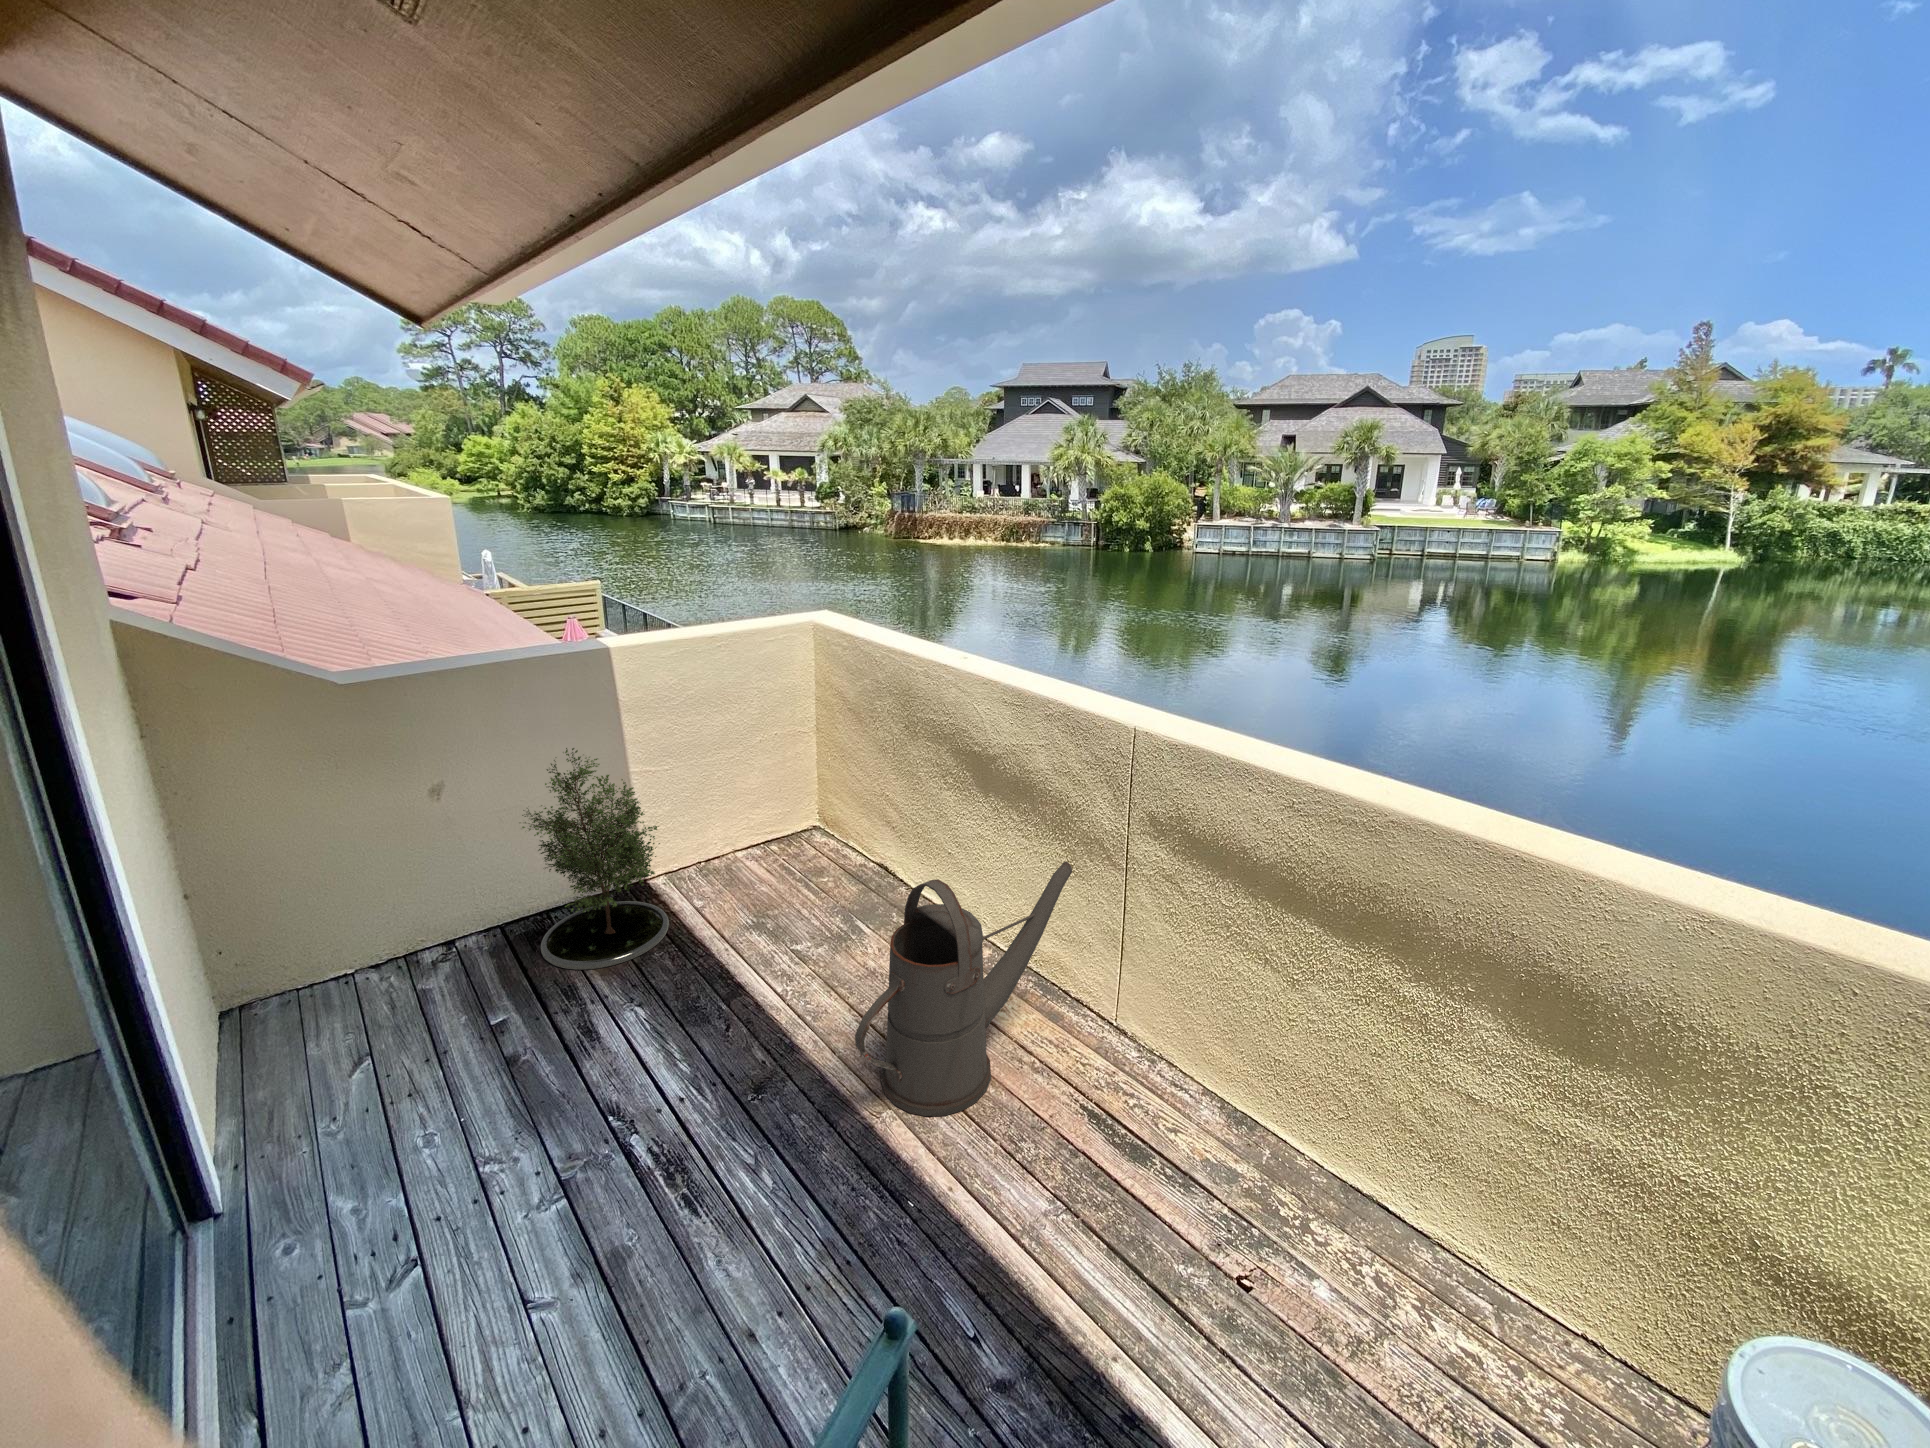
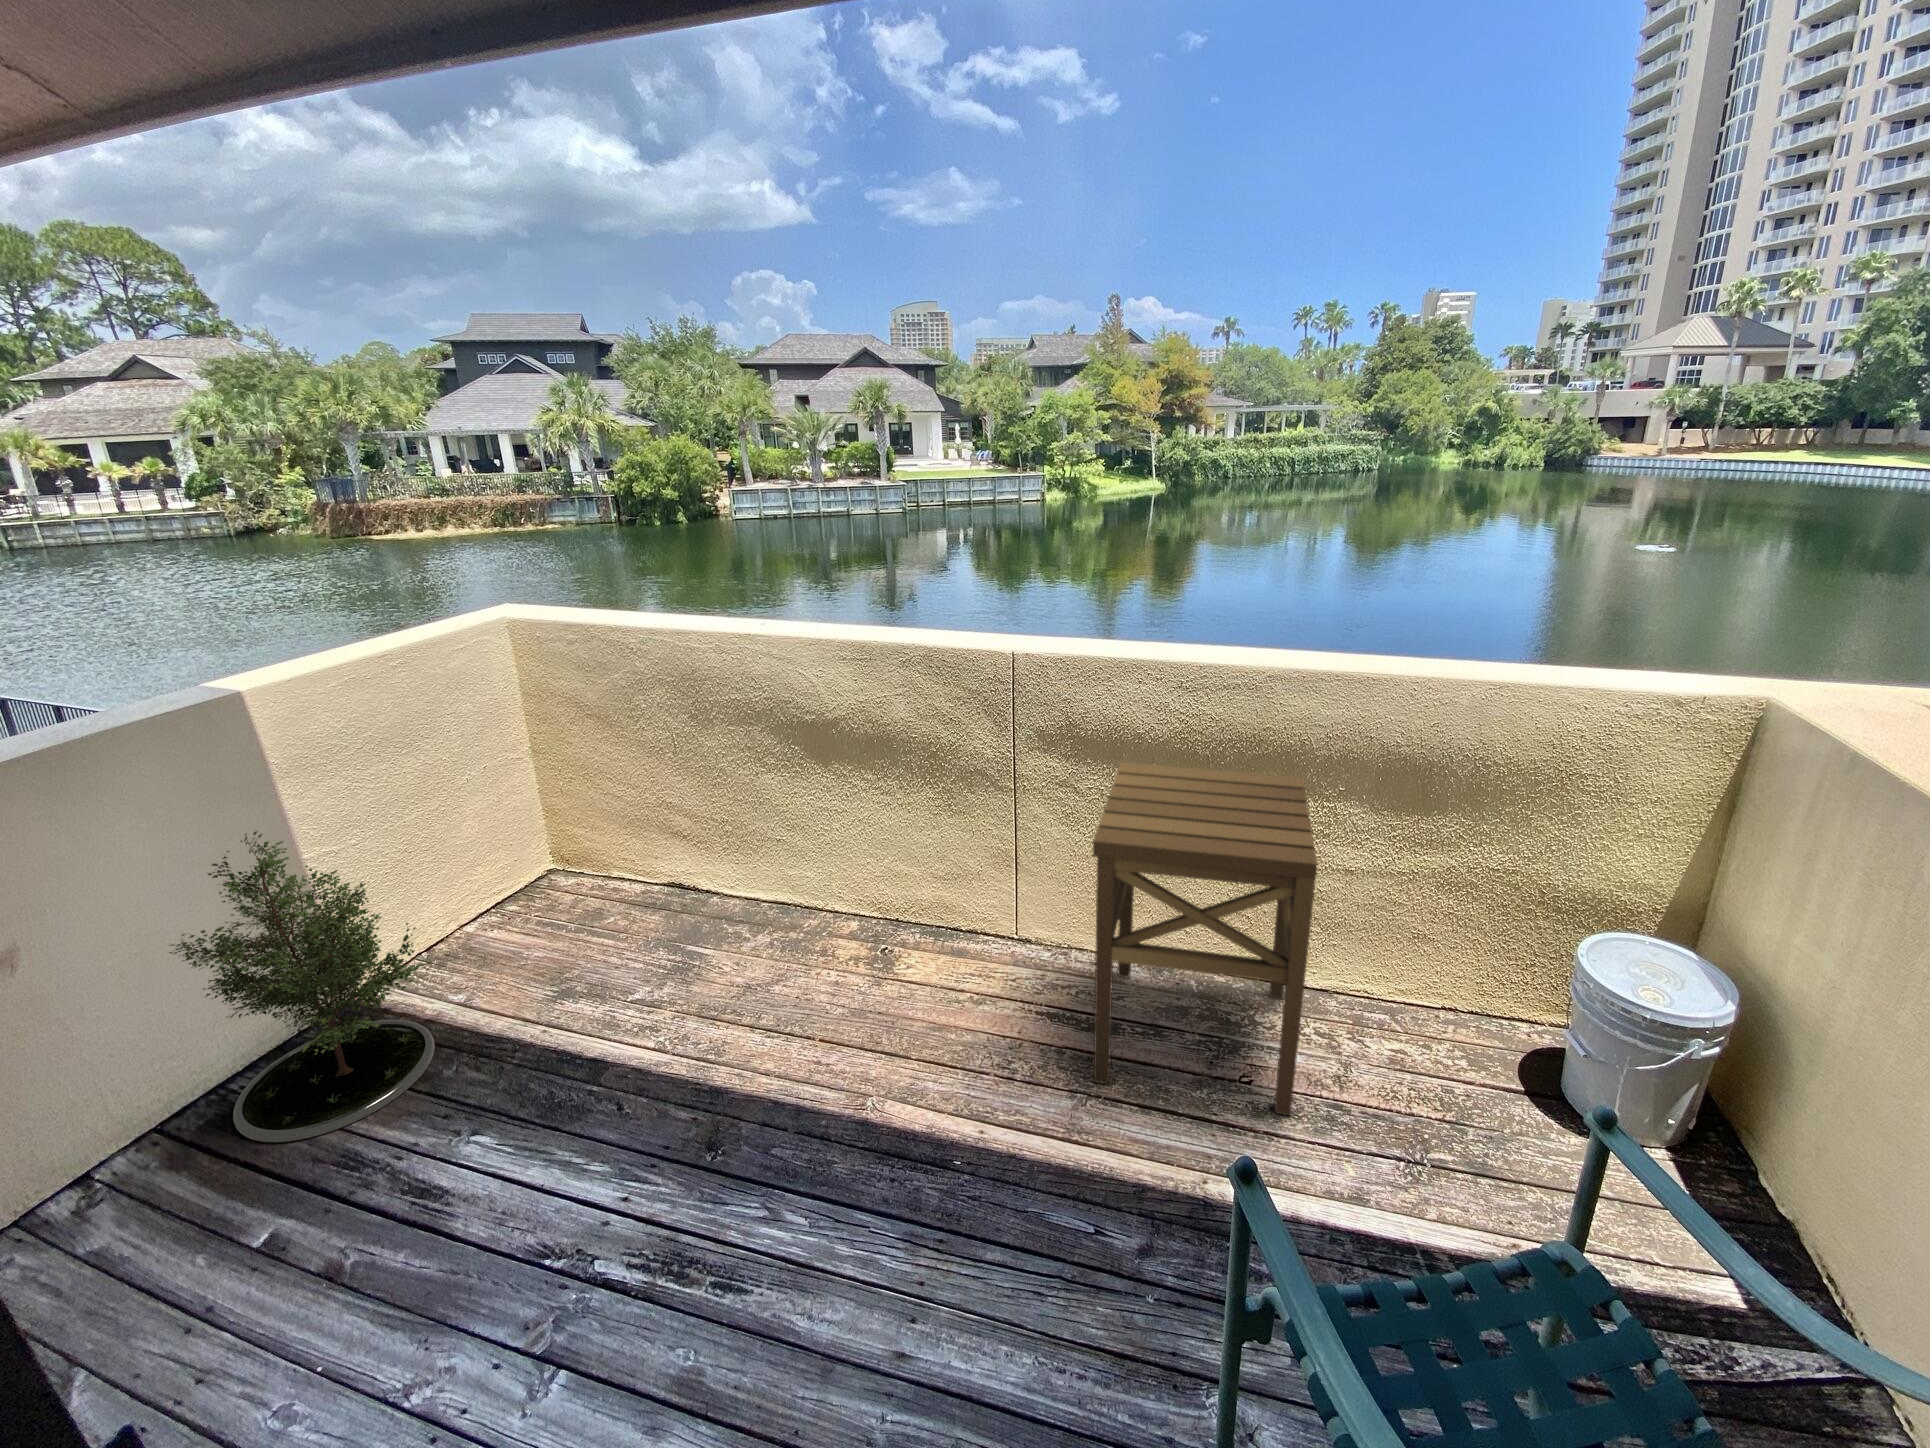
watering can: present [855,862,1072,1116] -> none [828,800,956,1090]
side table: none [1083,873,1410,1348] -> present [1093,762,1317,1115]

